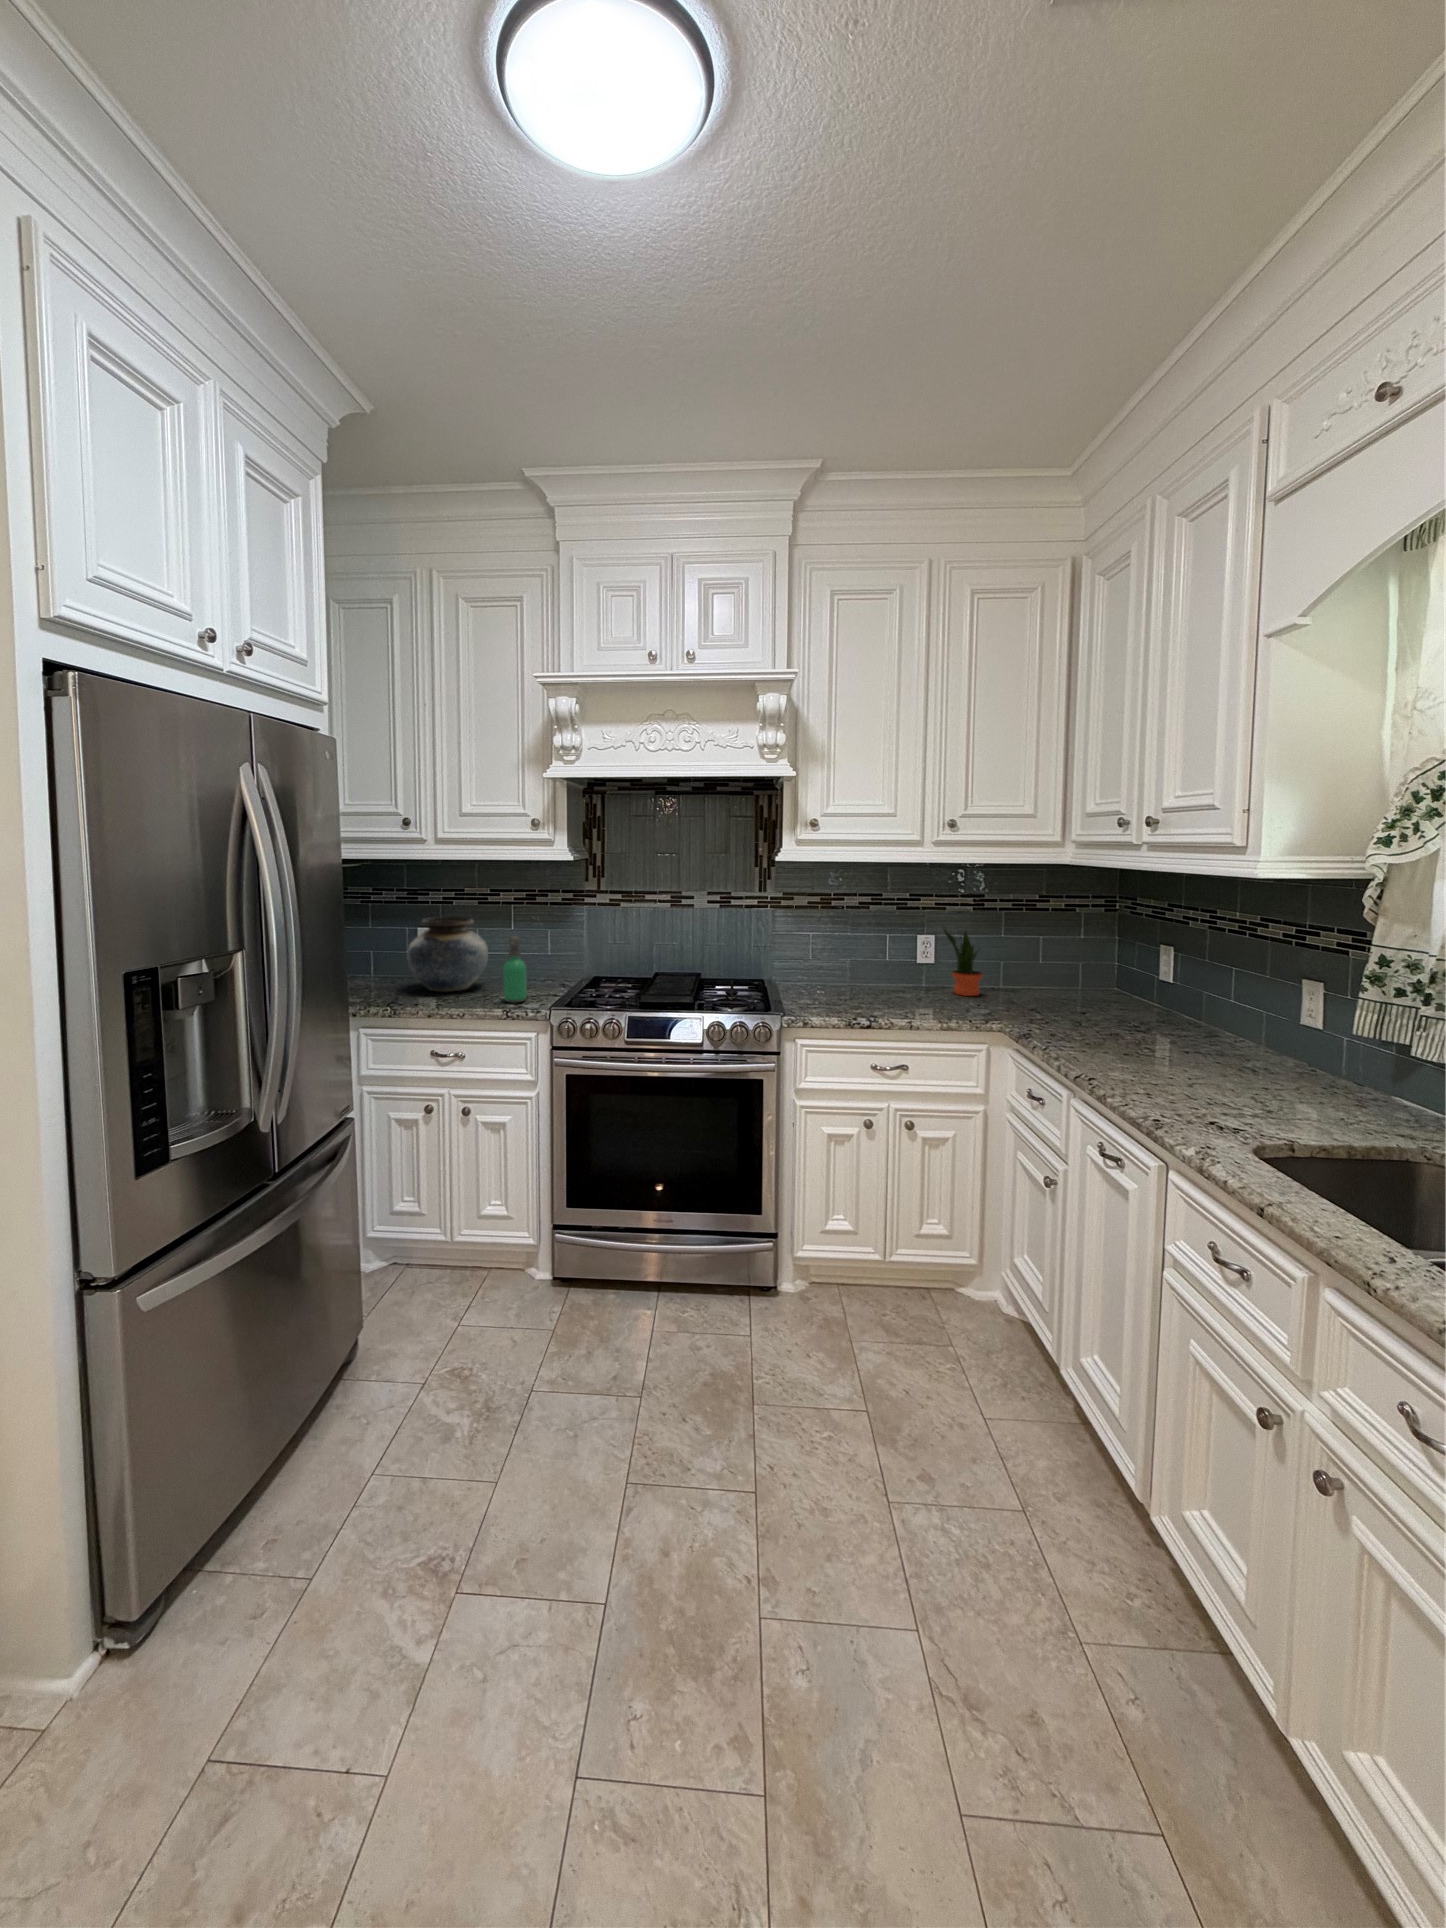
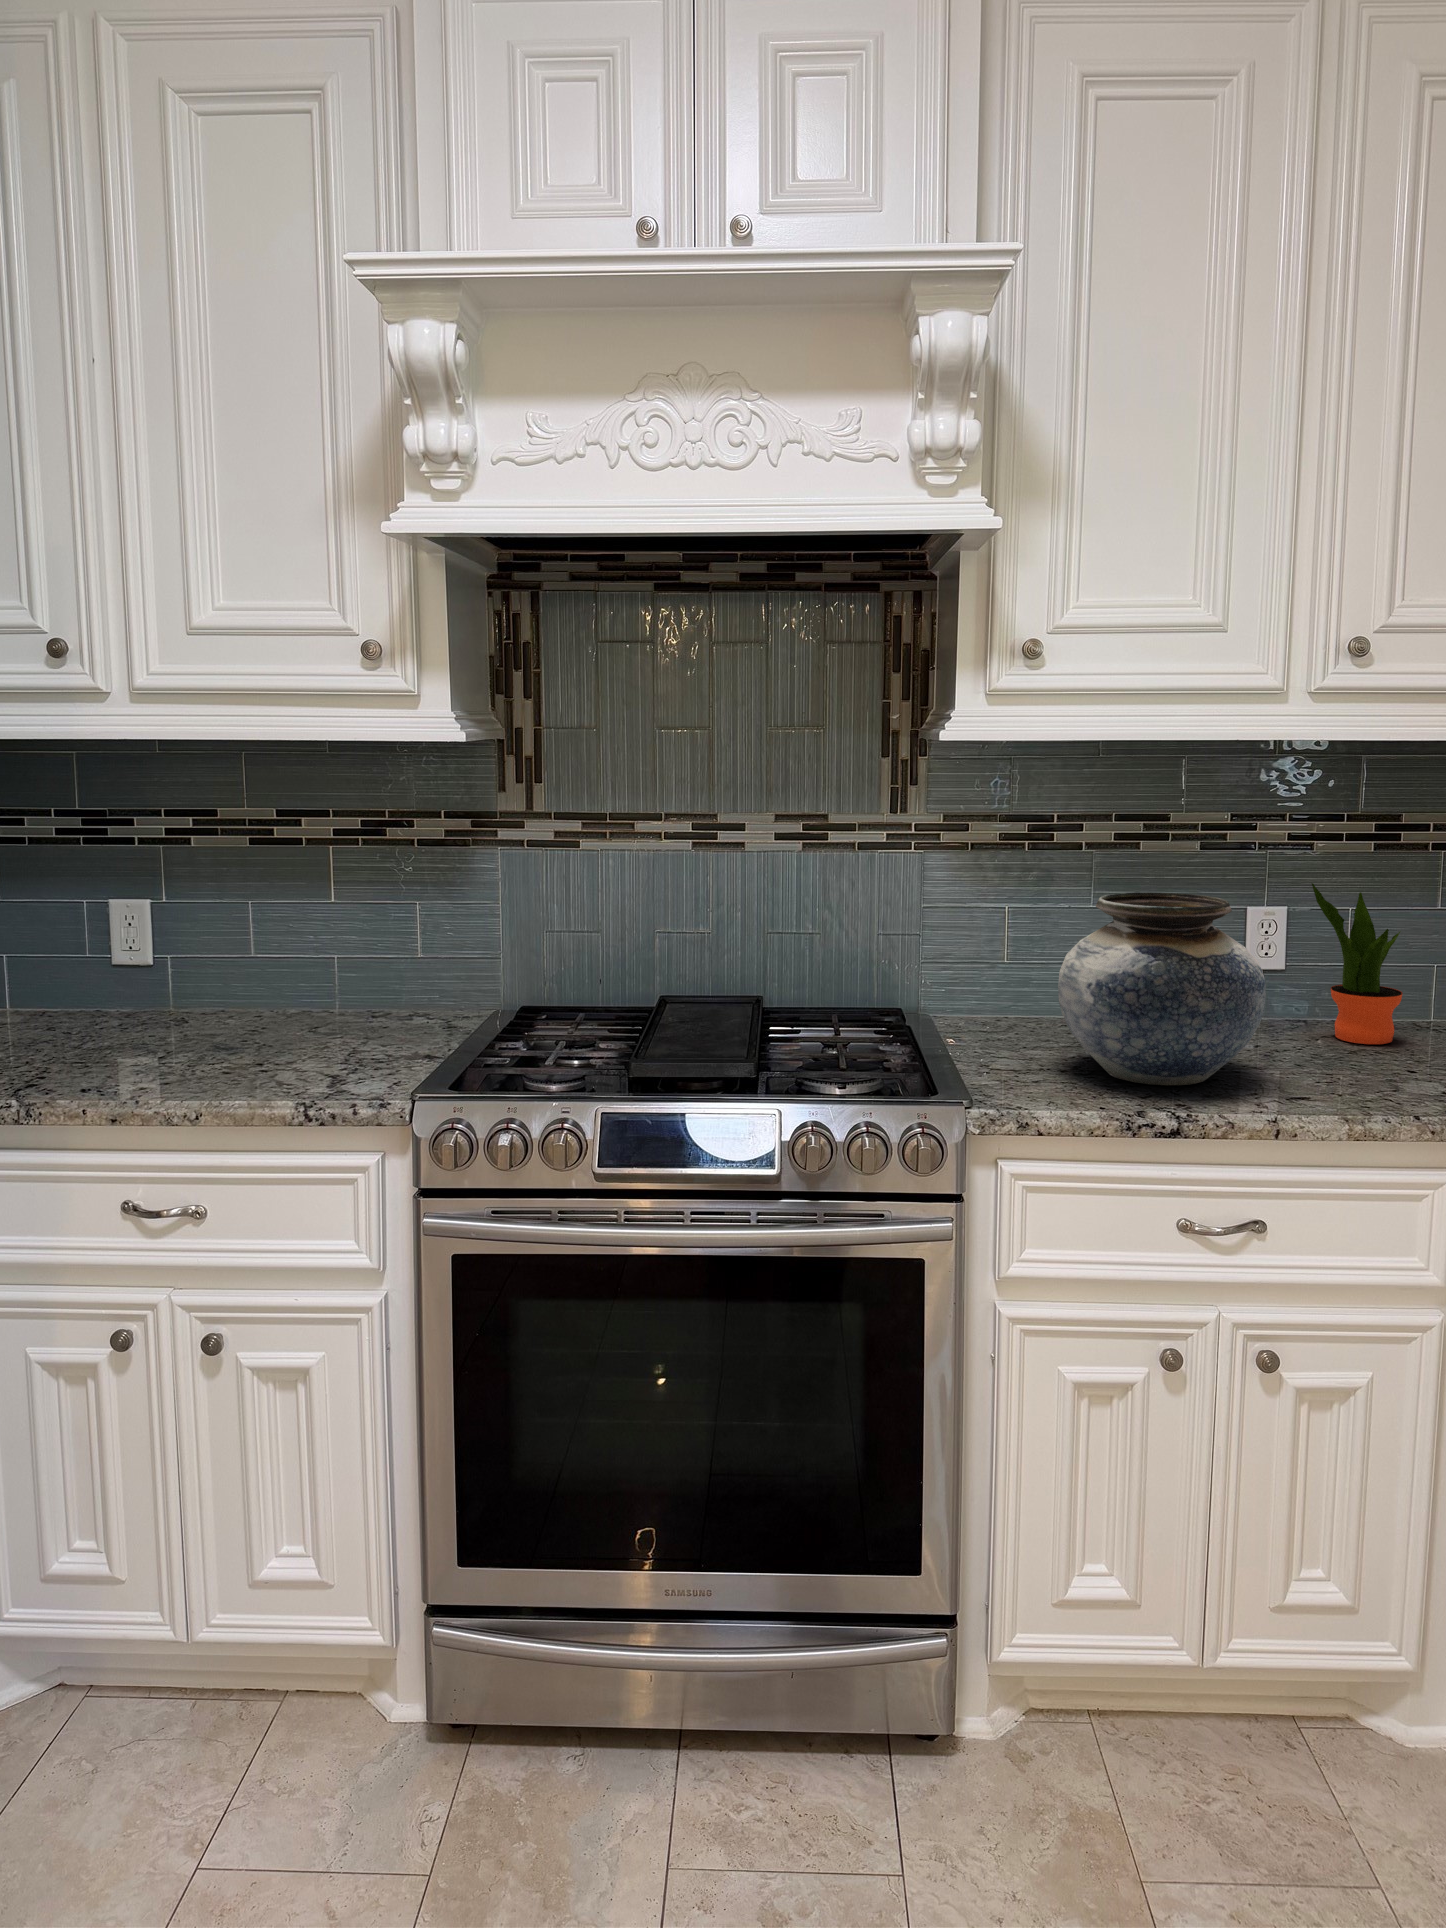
vase: present [407,917,488,992] -> present [1058,892,1266,1085]
soap dispenser: present [503,936,527,1003] -> none [297,919,356,1080]

